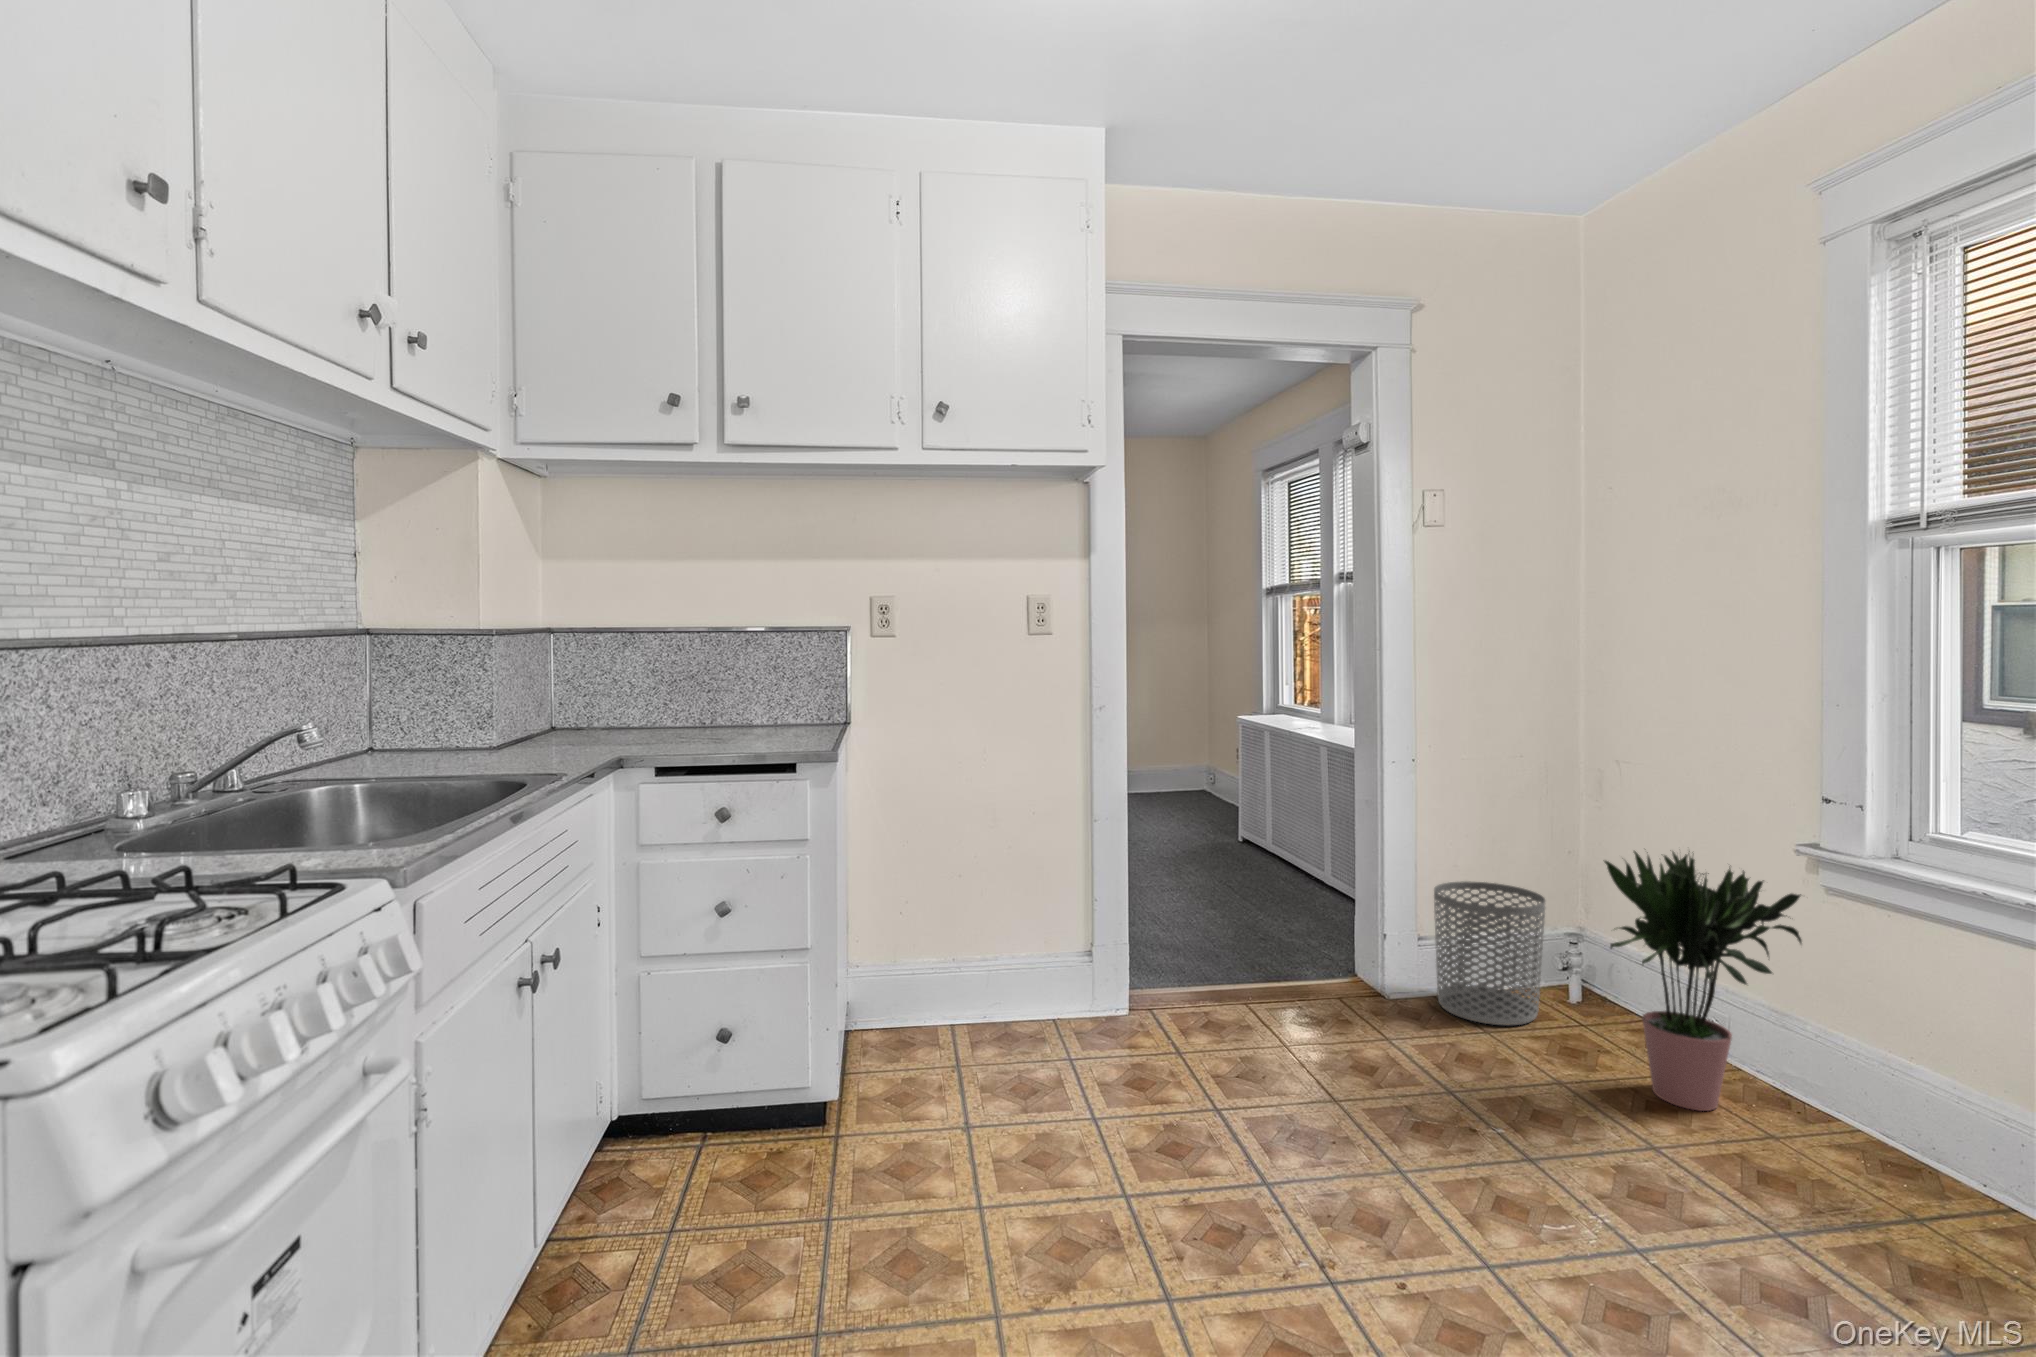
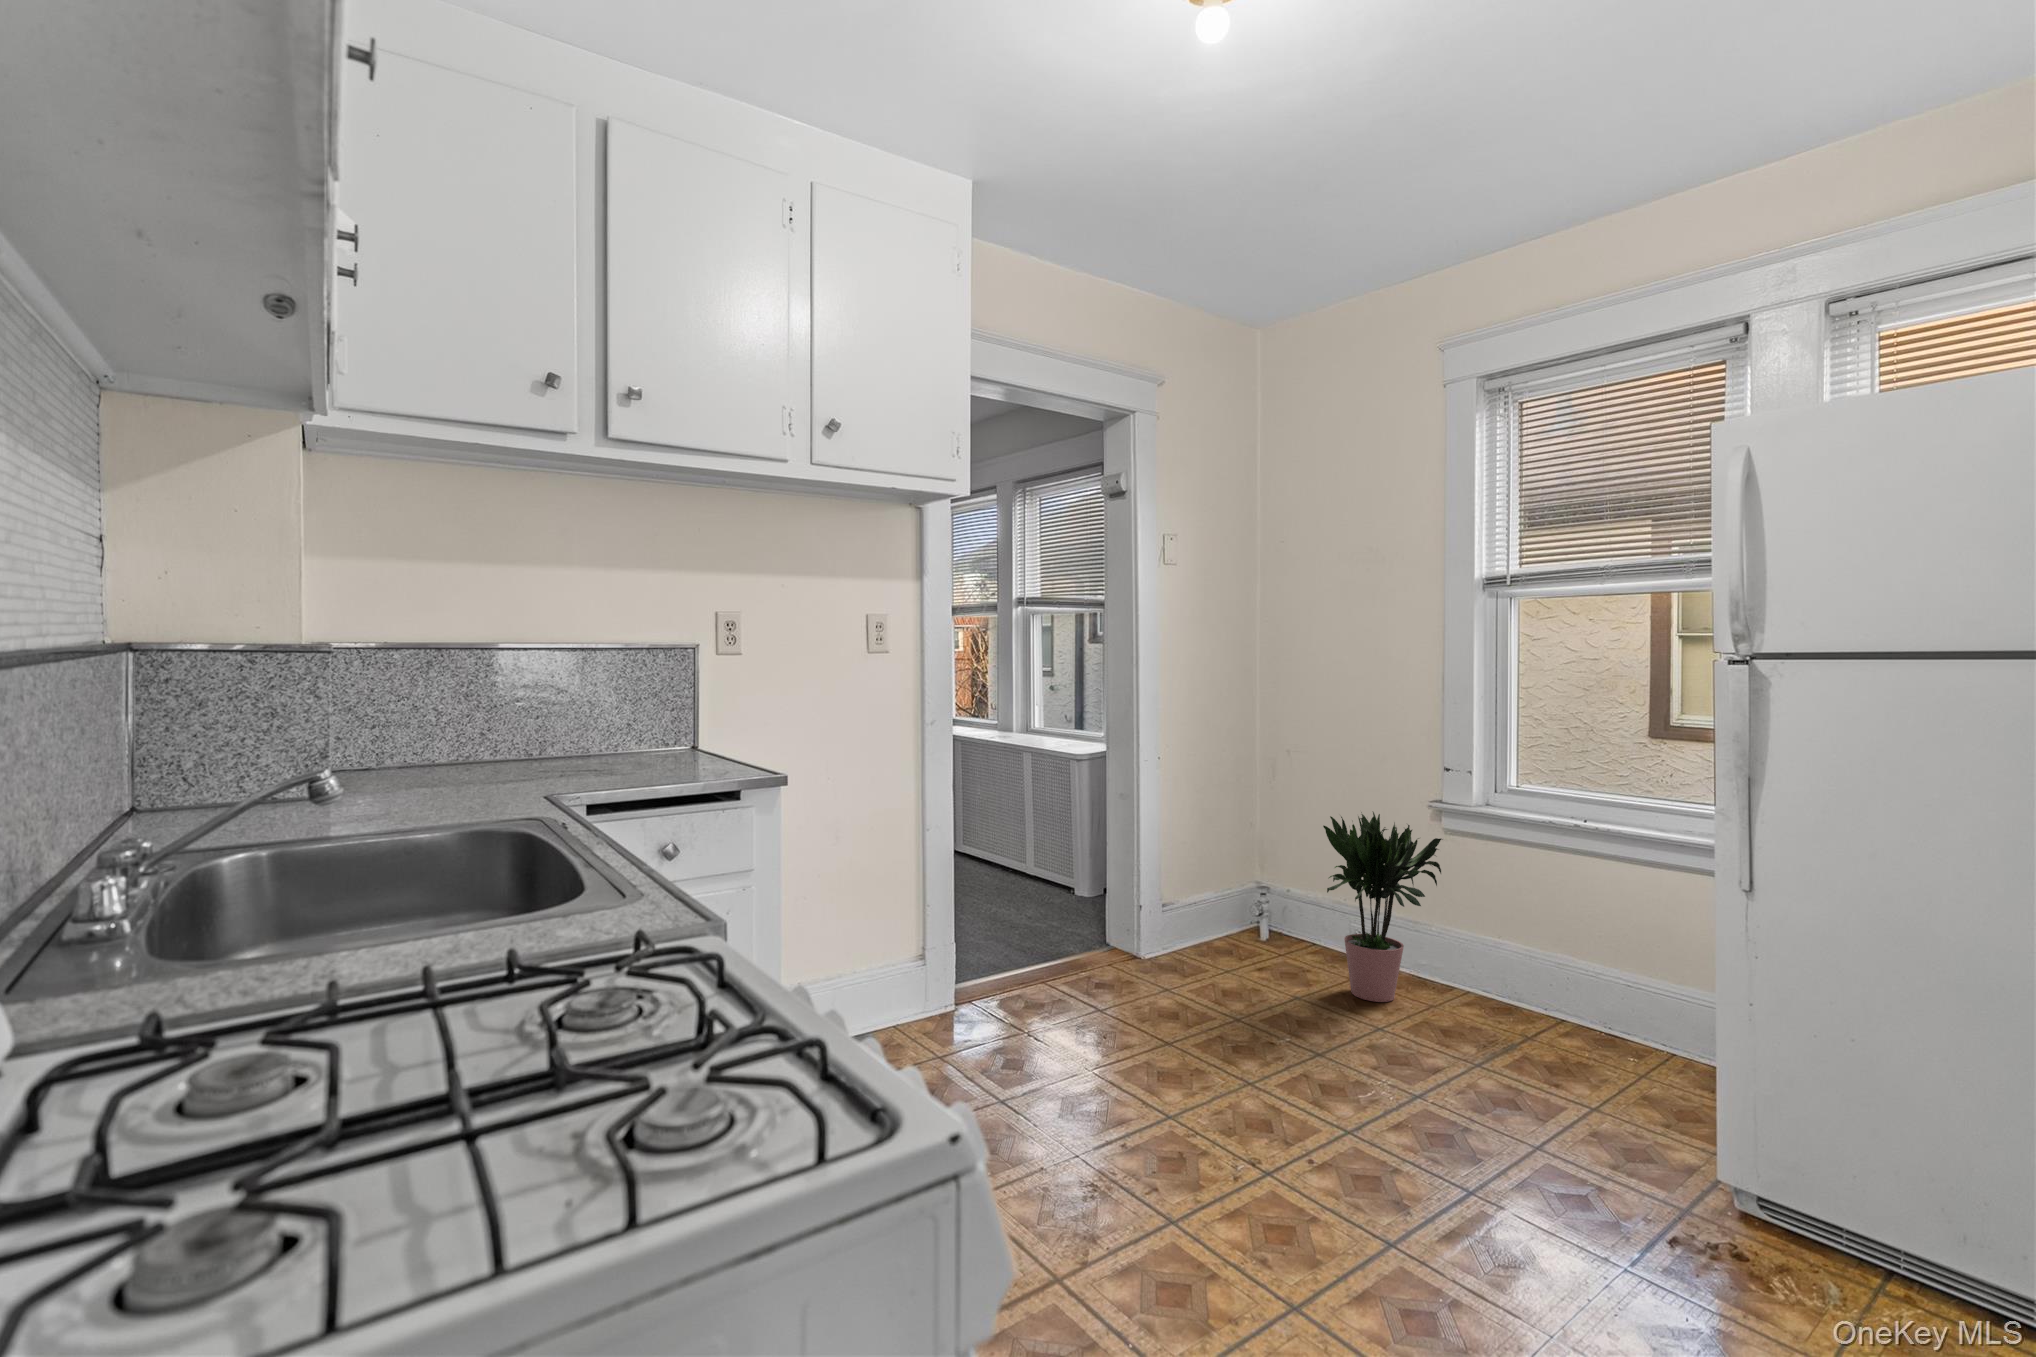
waste bin: present [1434,881,1545,1026] -> none [1172,852,1255,965]

